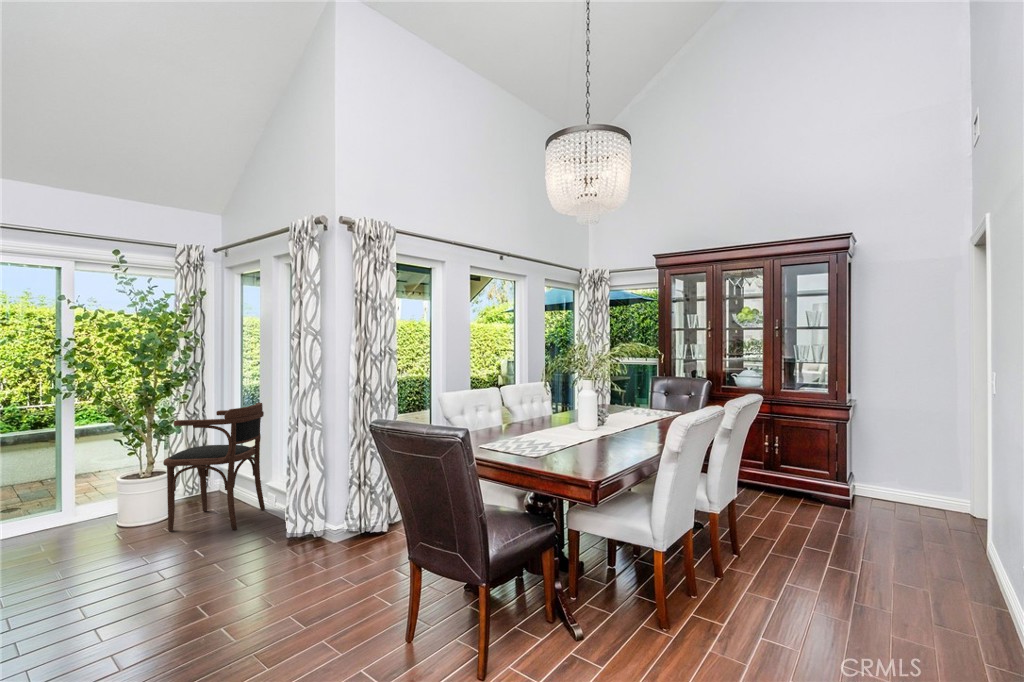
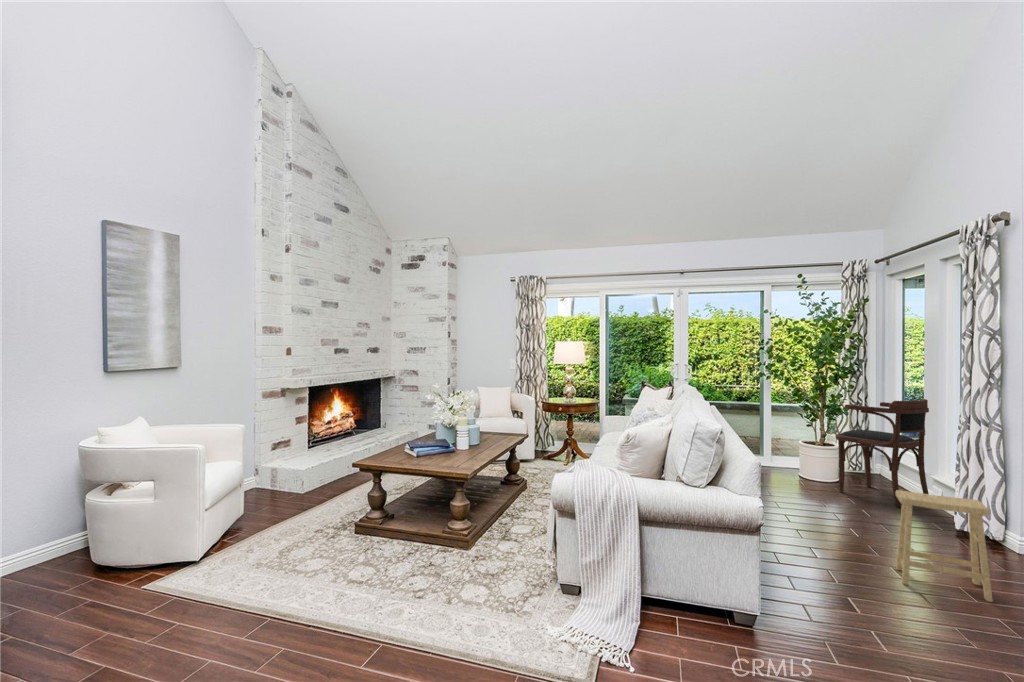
footstool: none [224,515,319,654] -> present [896,490,993,602]

